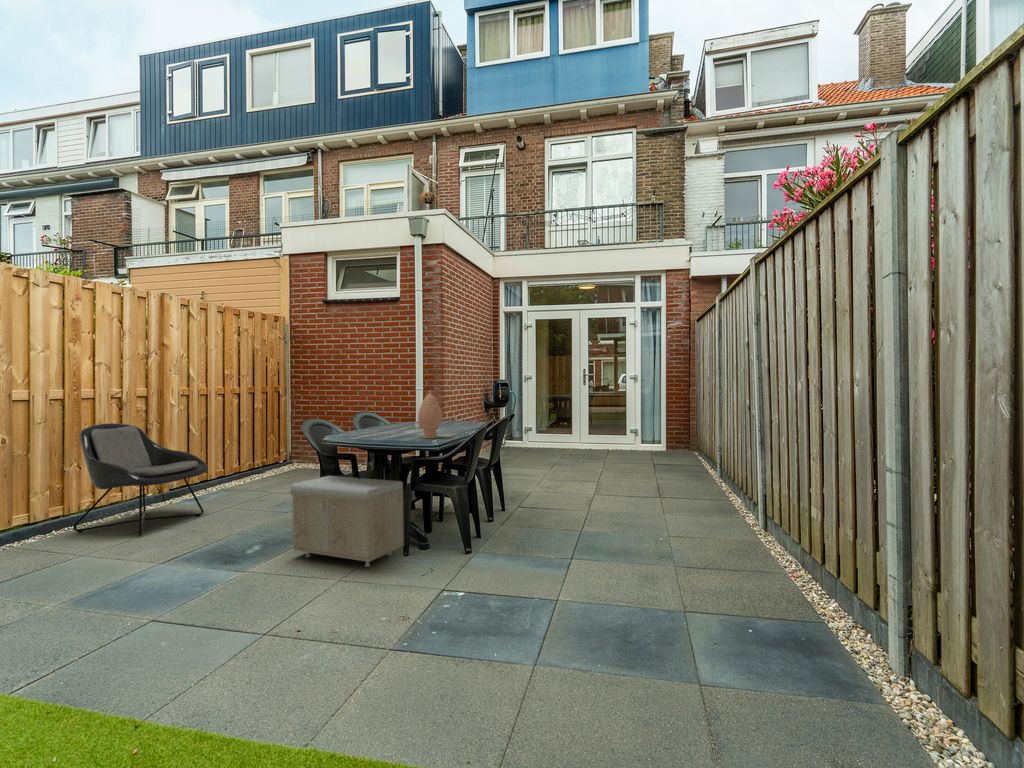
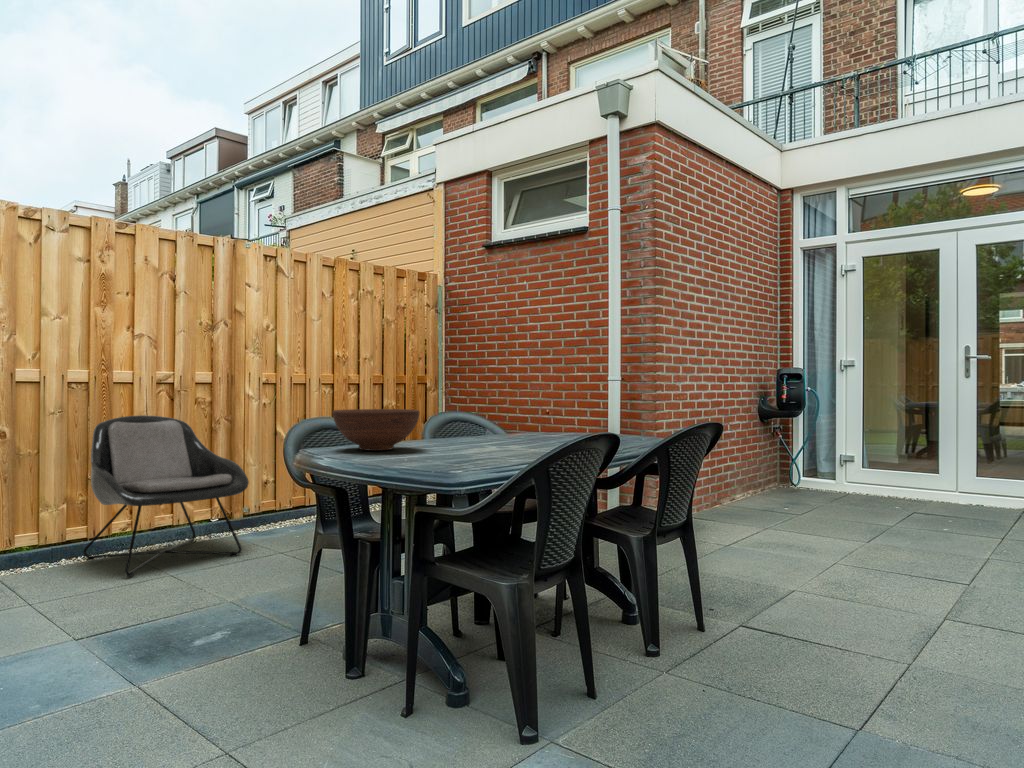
vase: present [415,390,442,438] -> none [431,362,484,465]
fruit bowl: none [340,413,387,435] -> present [333,409,420,451]
storage bench: present [290,476,404,567] -> none [209,521,381,725]

